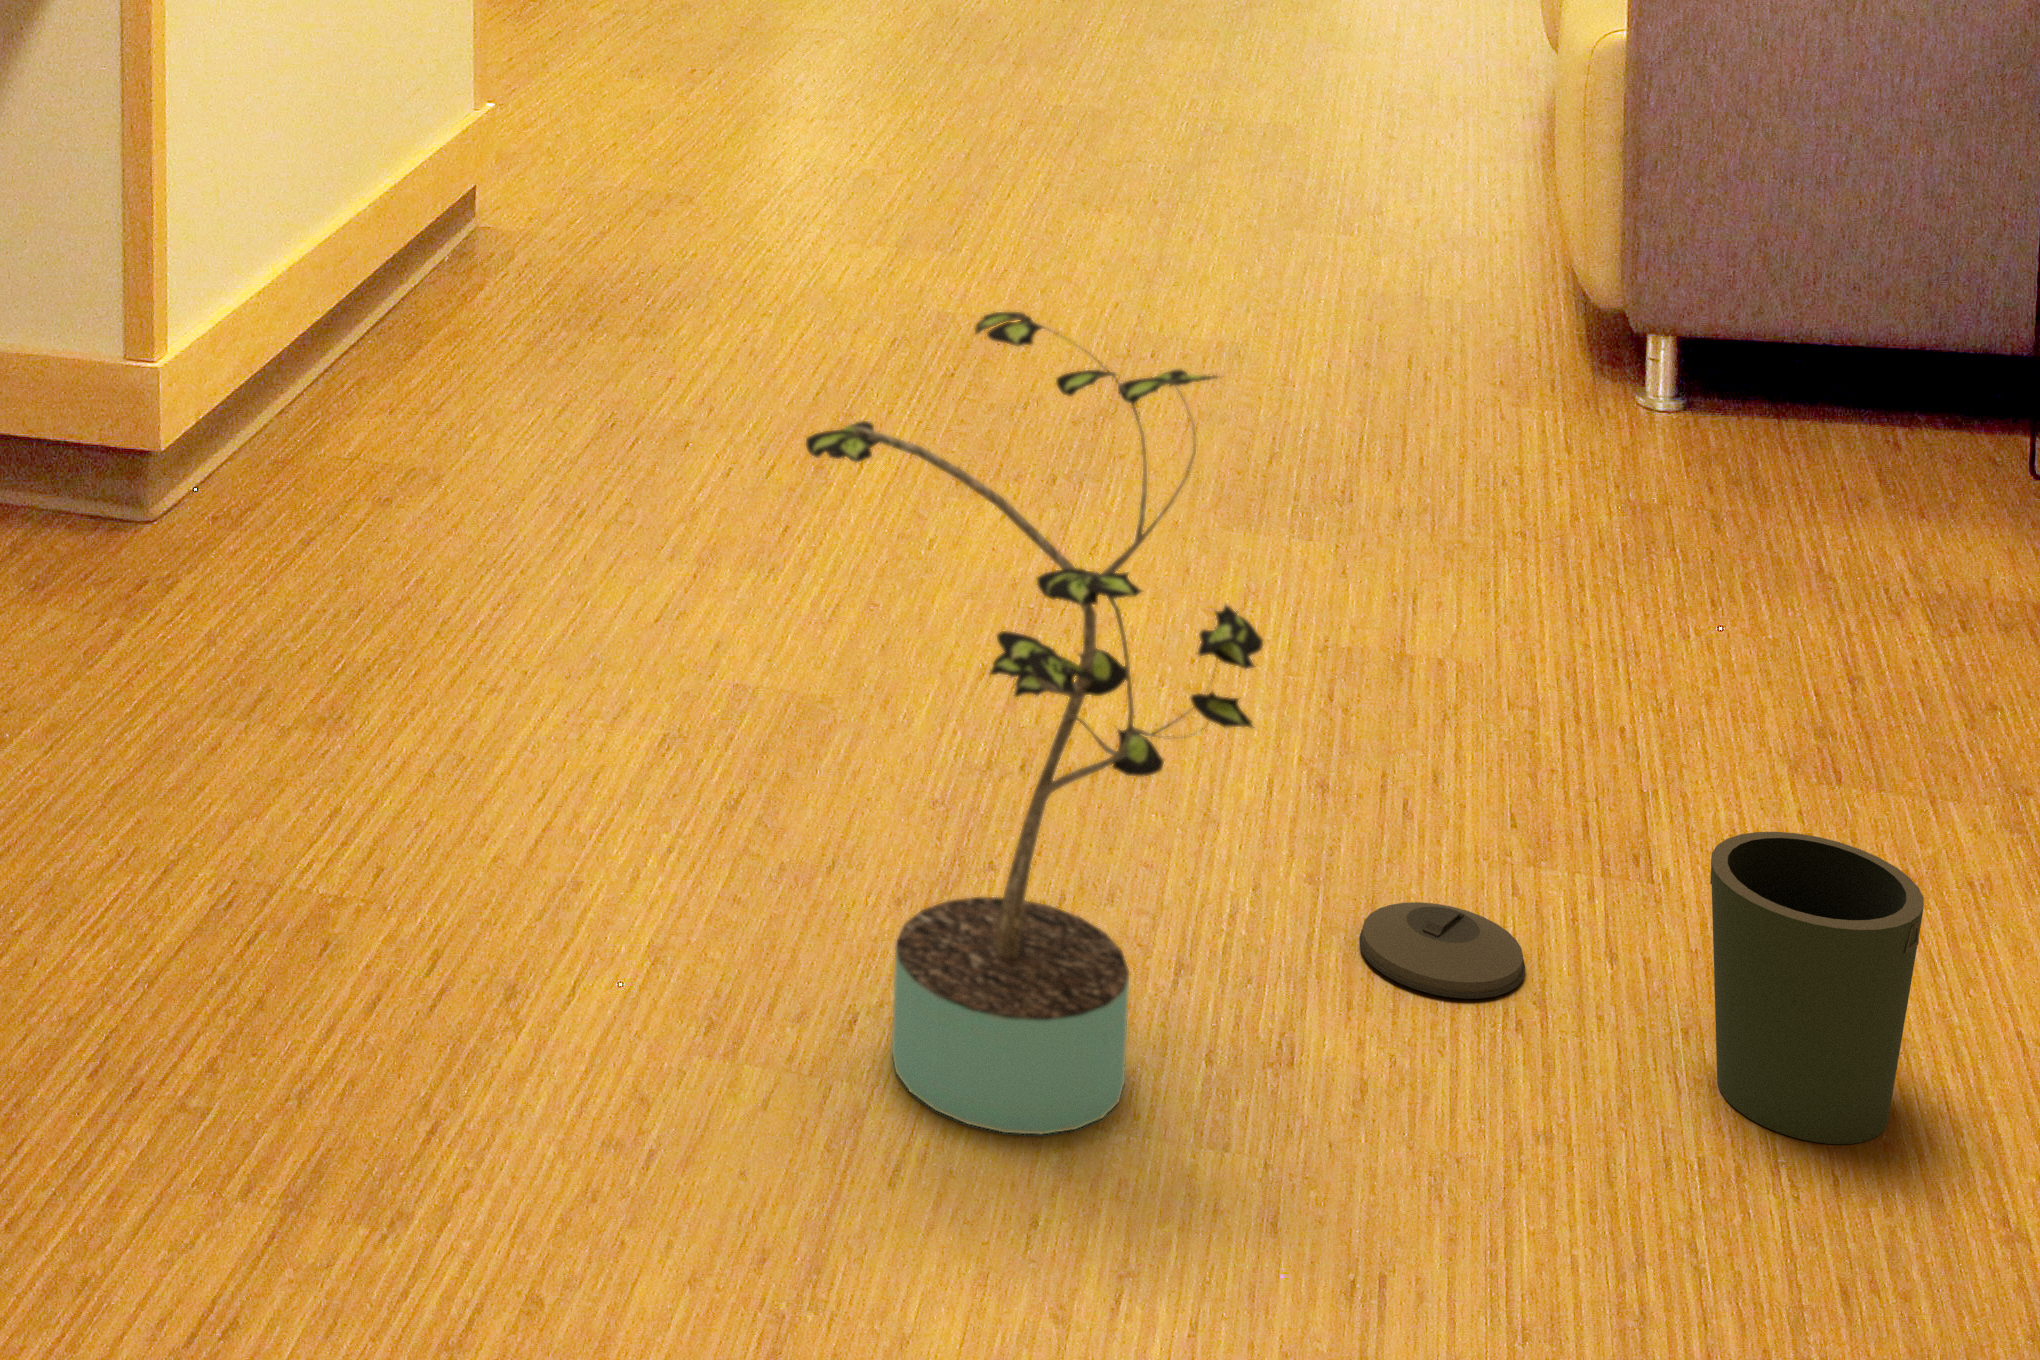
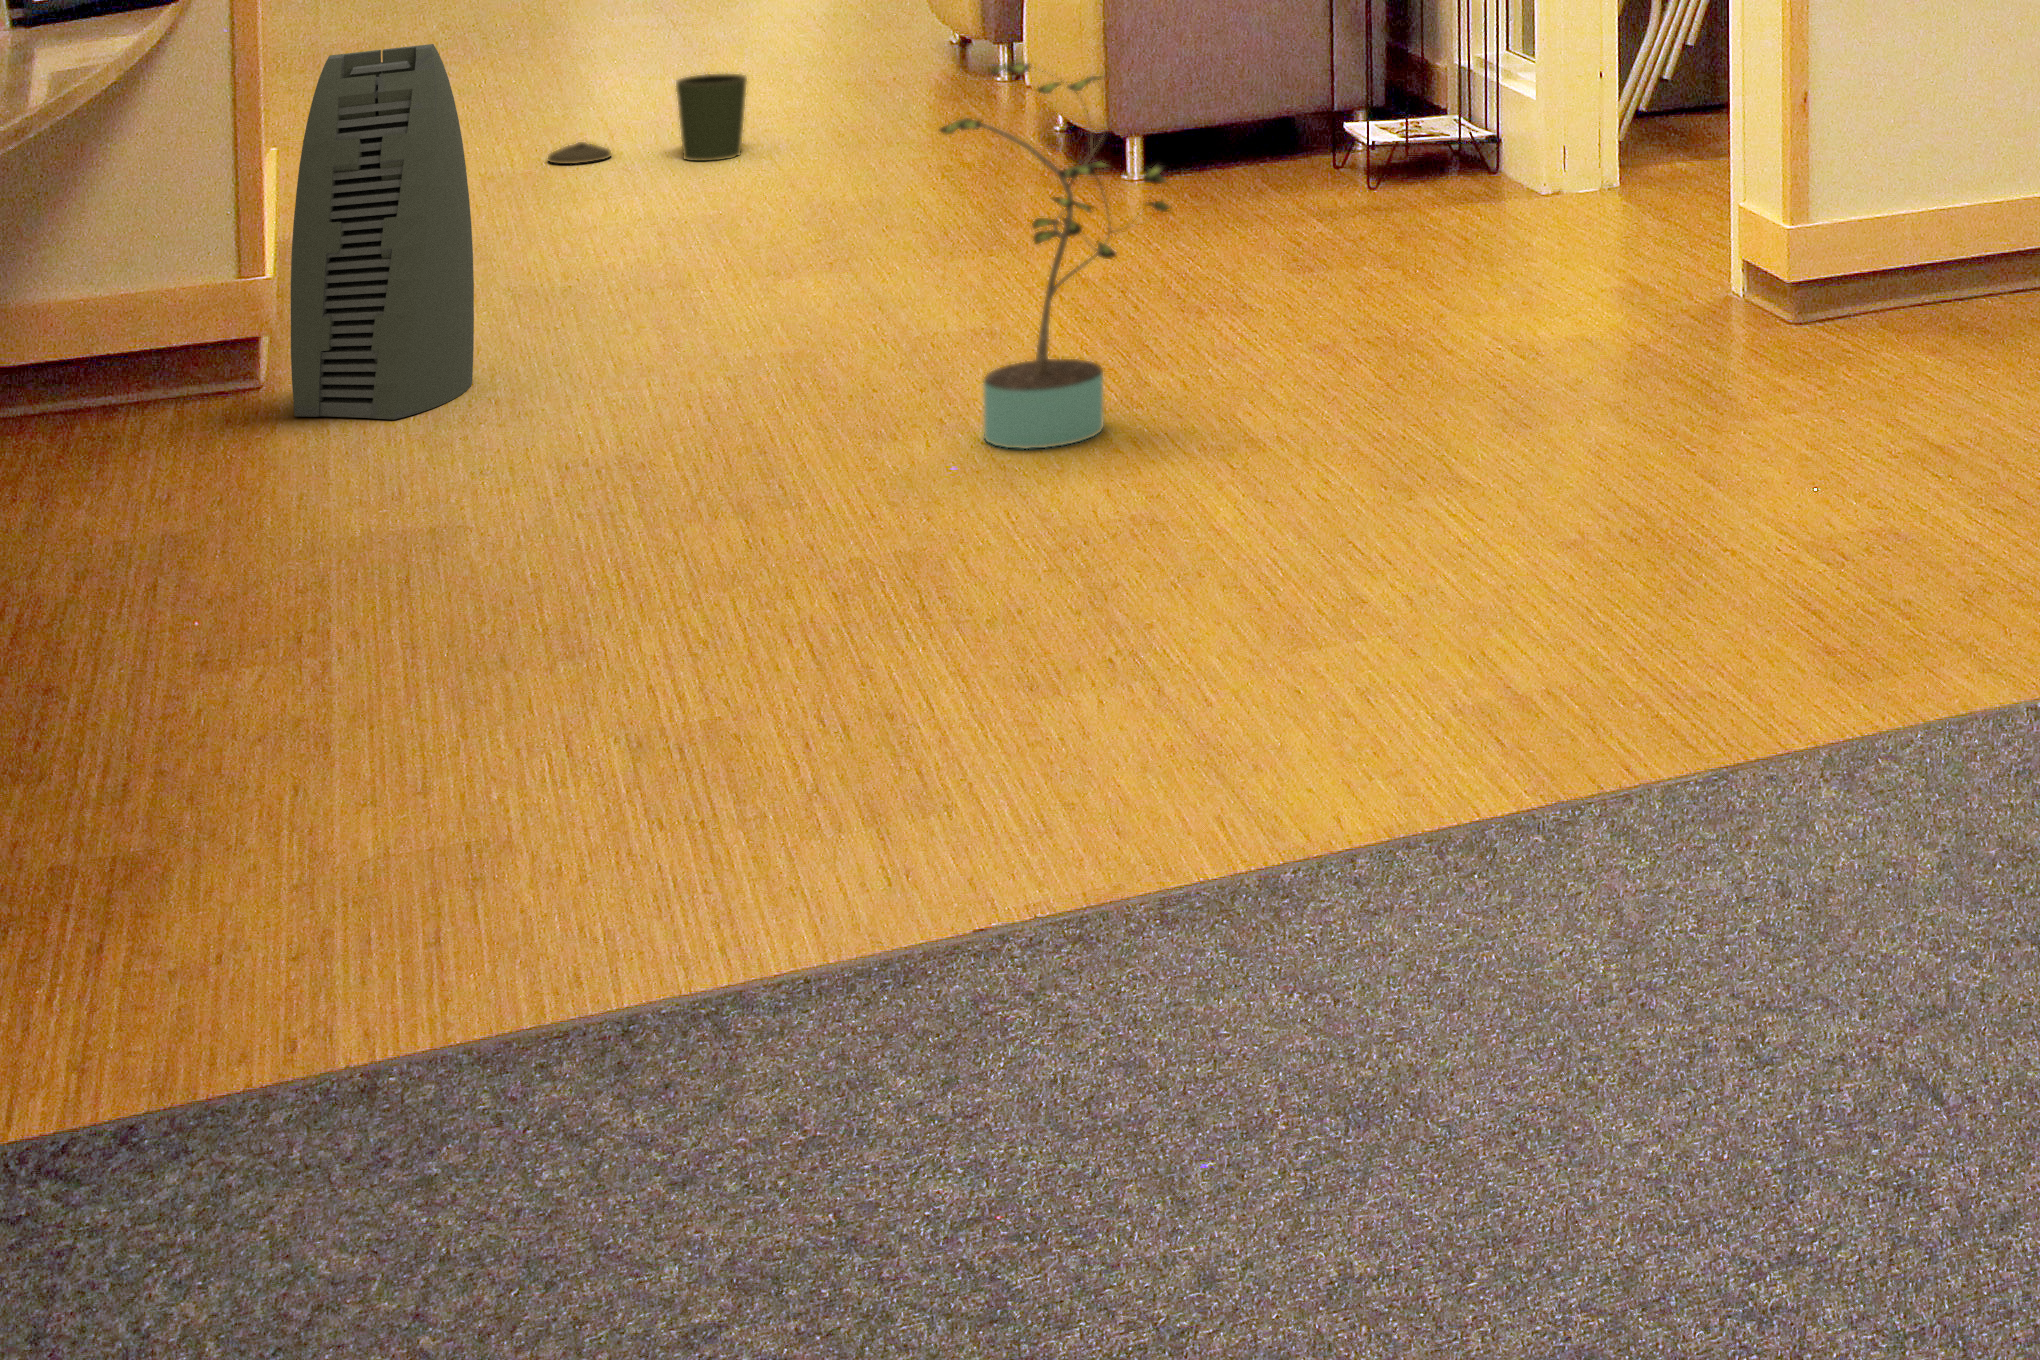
air purifier: none [163,41,429,604] -> present [291,44,474,419]
trash can: present [1359,832,1924,1144] -> present [548,74,747,164]

